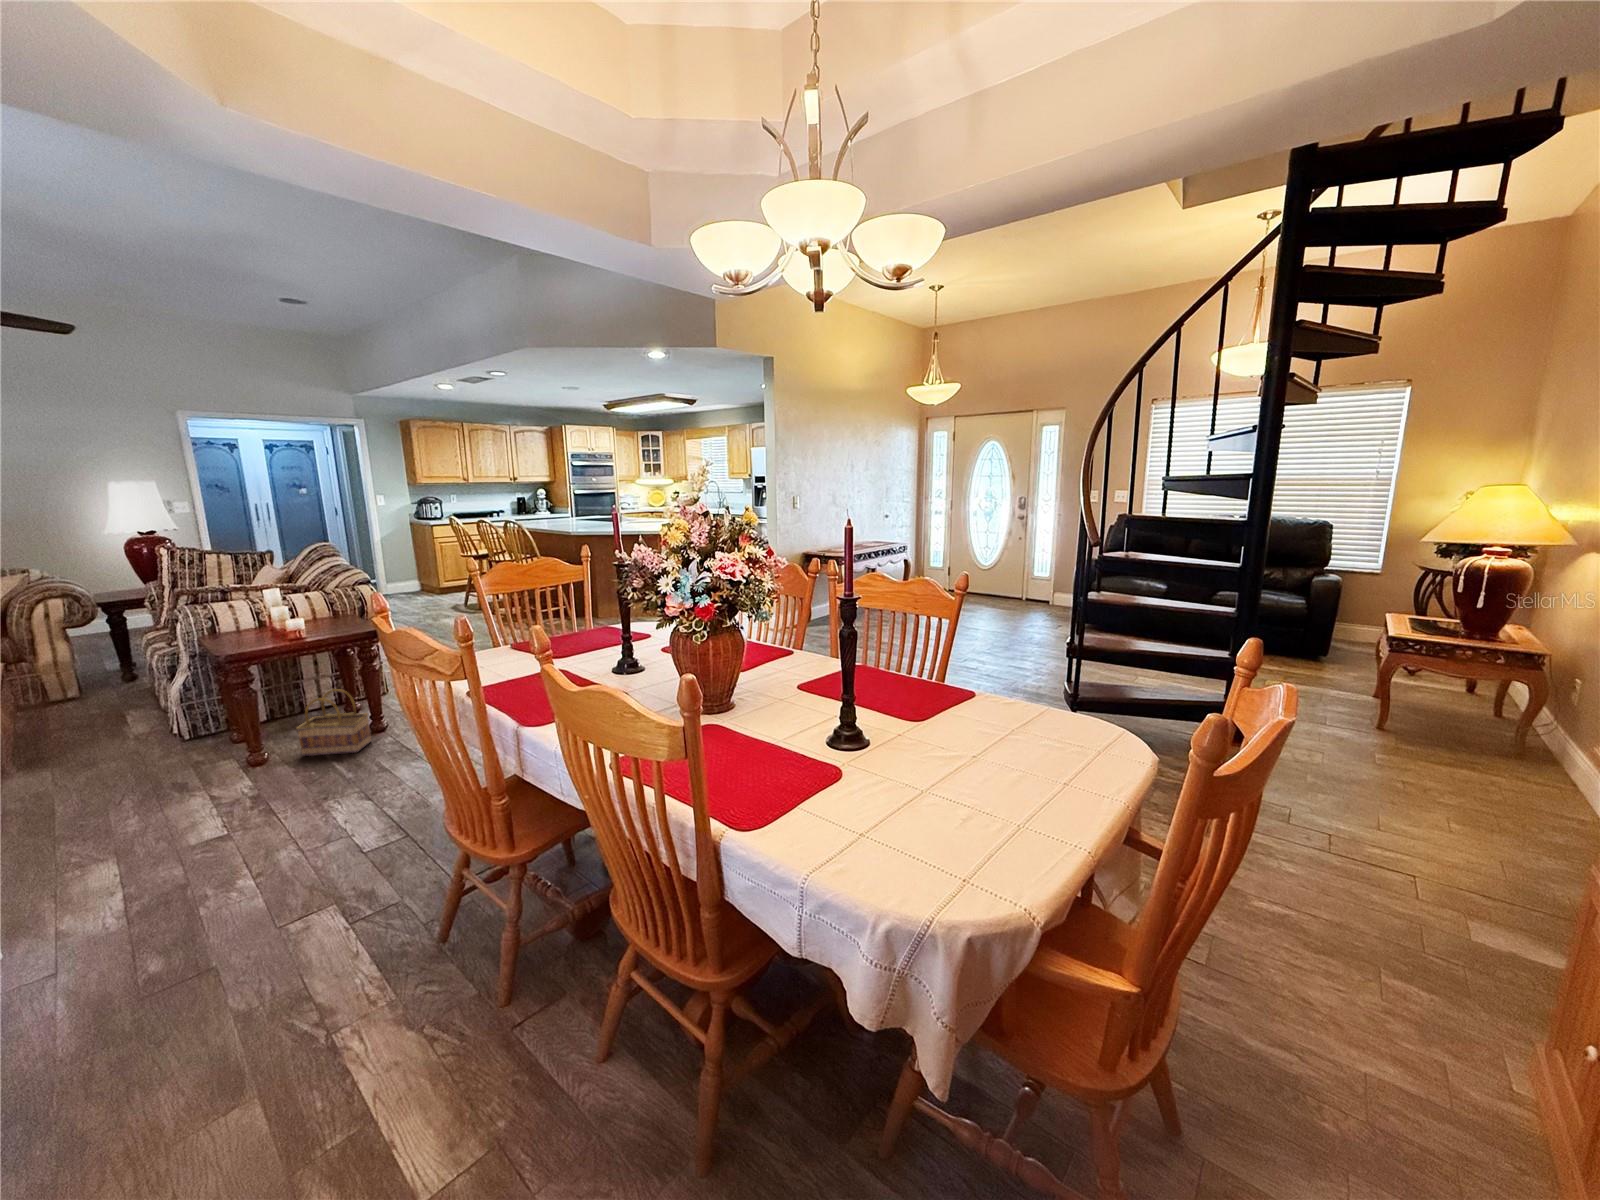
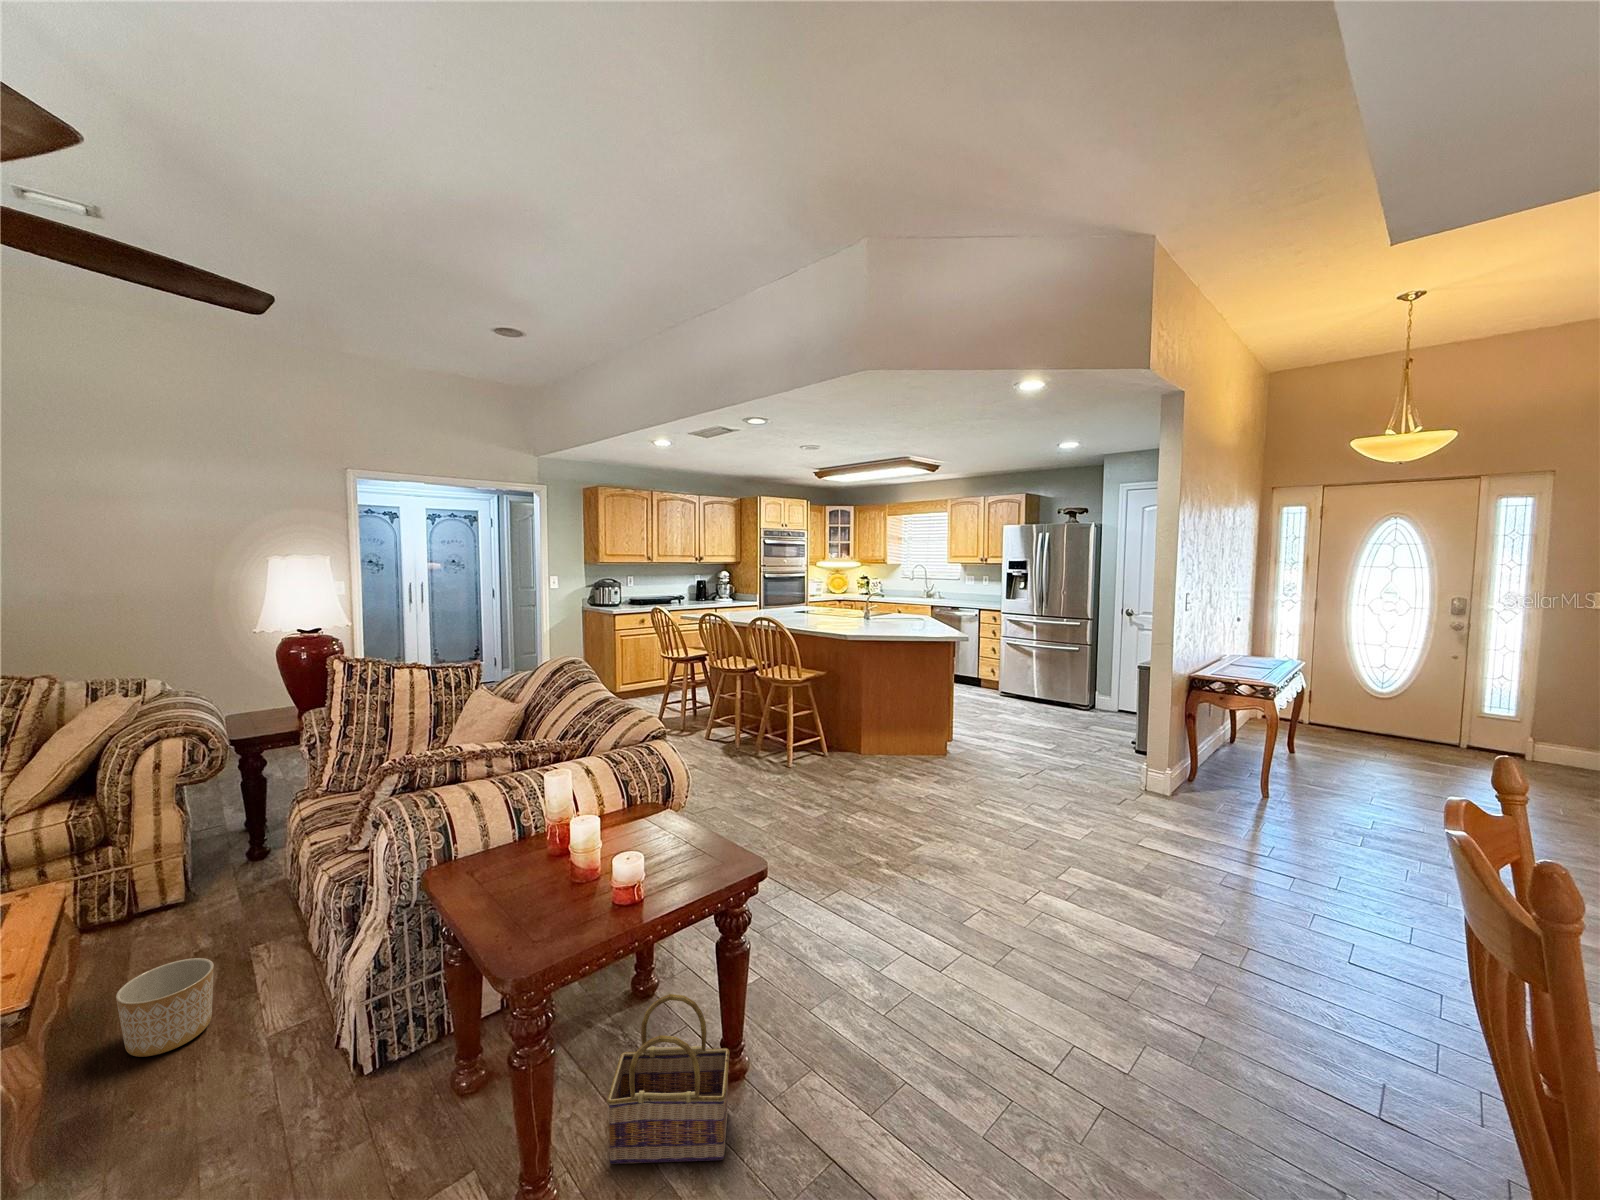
planter: none [41,702,101,744] -> present [116,958,214,1057]

